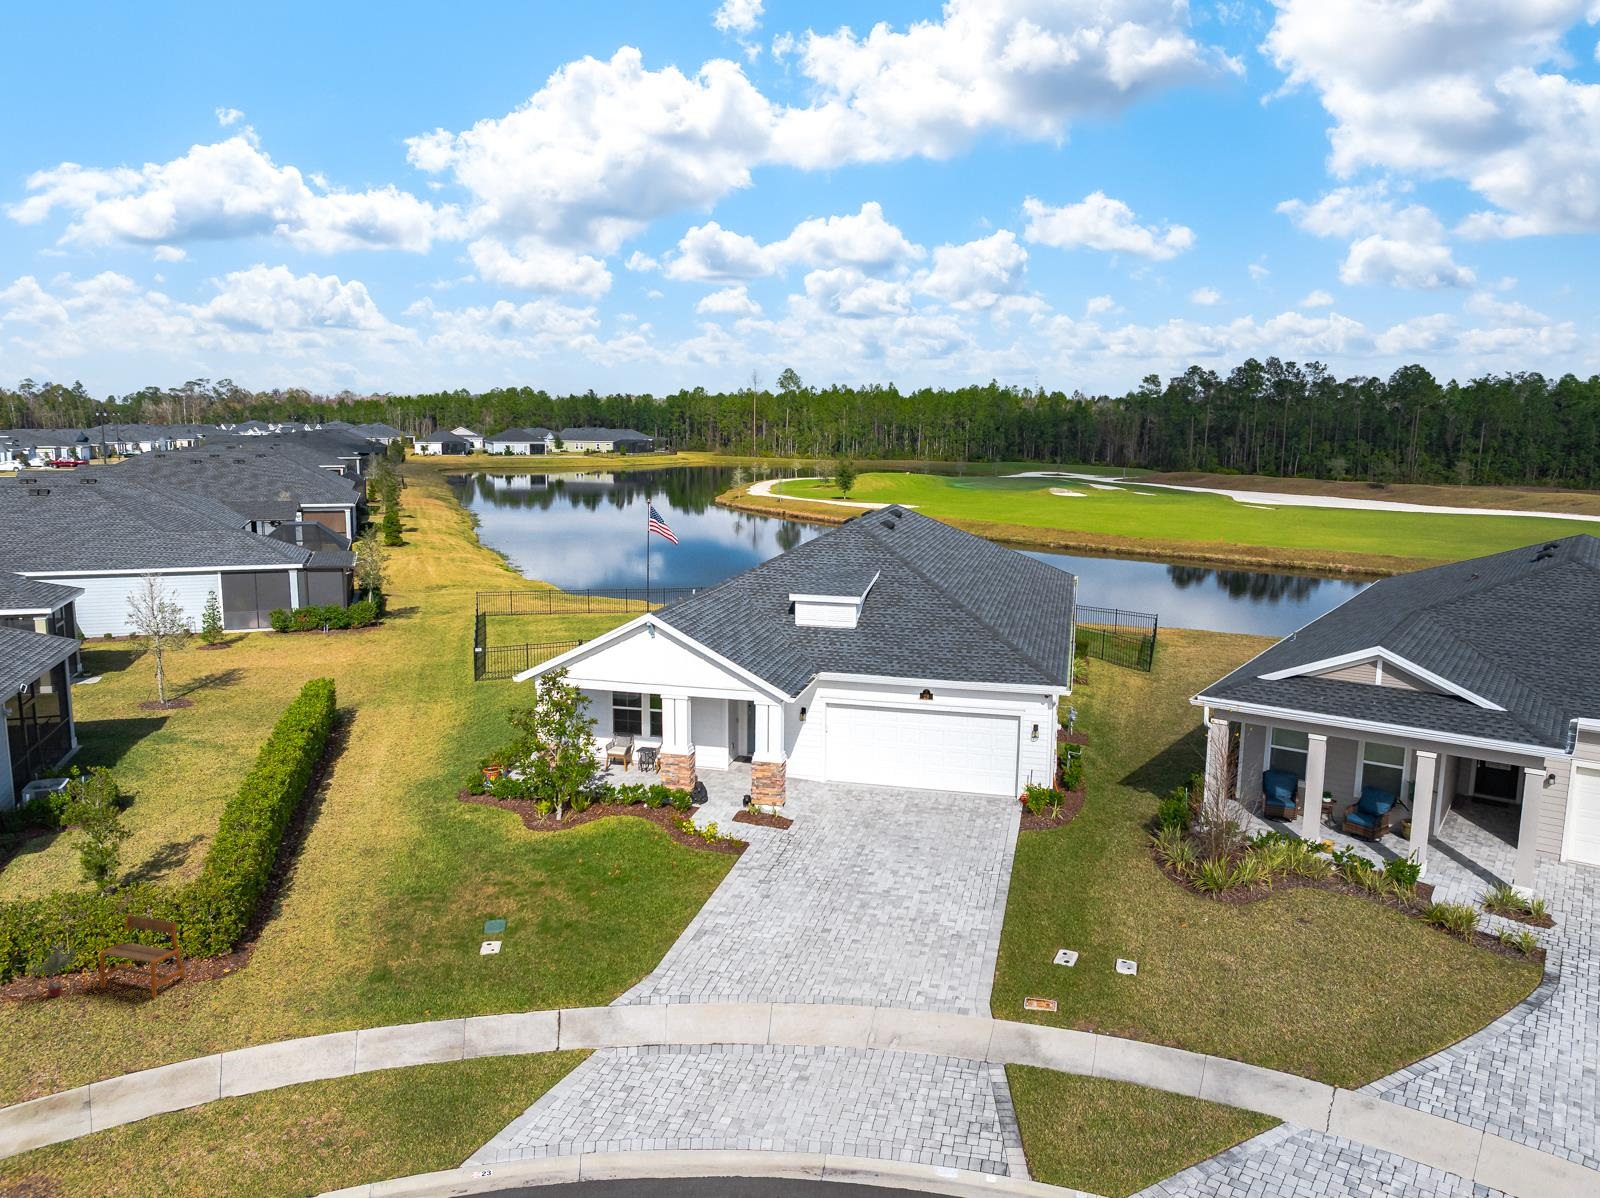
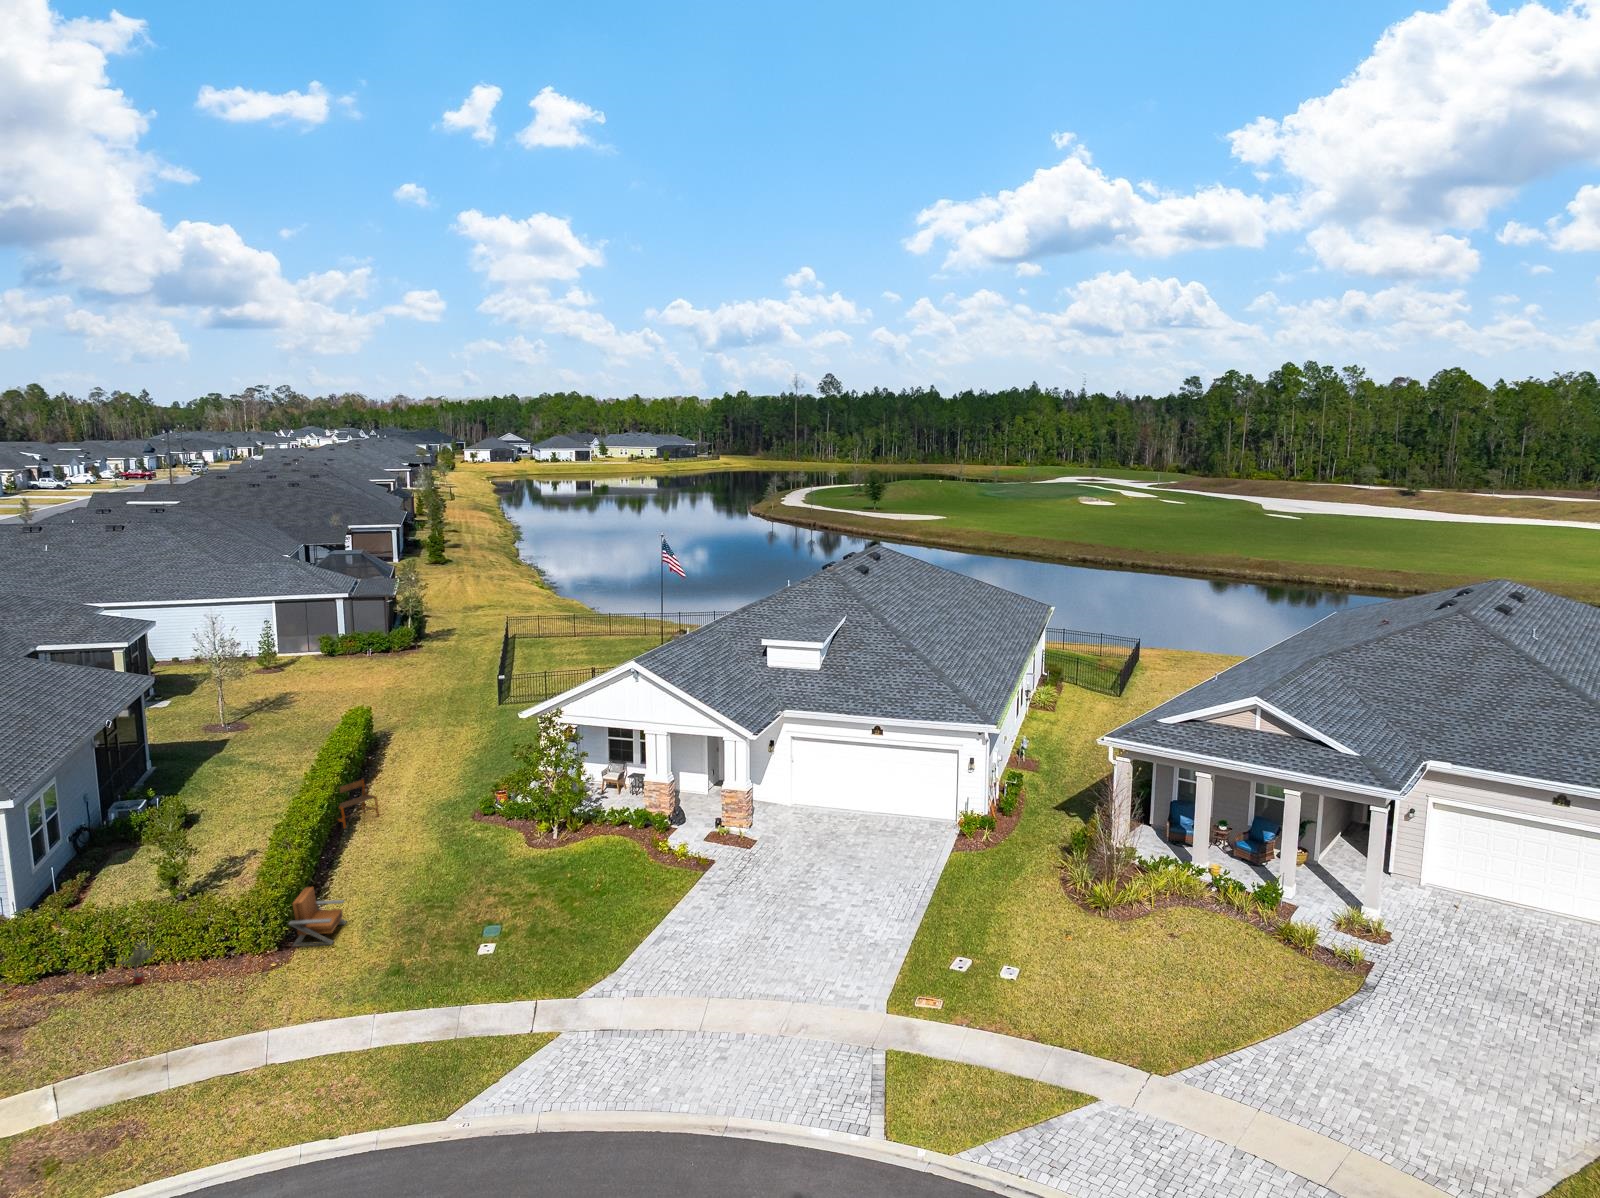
lounge chair: none [245,875,316,949] -> present [289,887,346,947]
bench: present [100,914,185,998] -> present [338,780,379,828]

